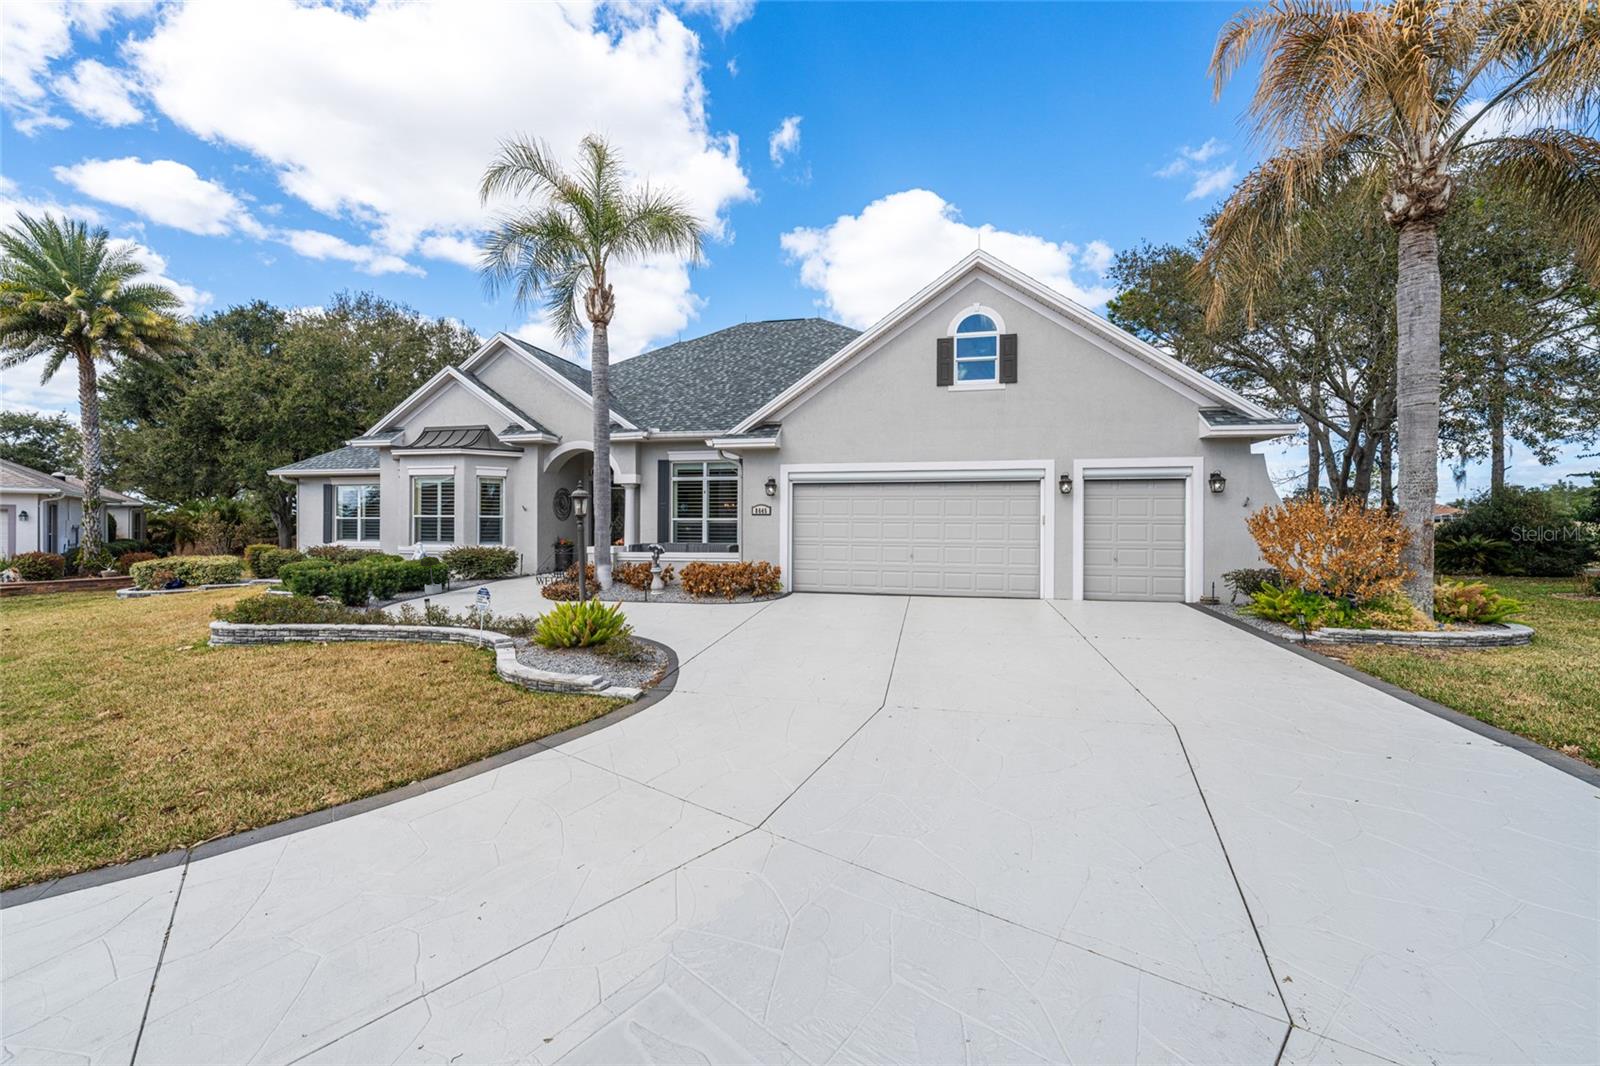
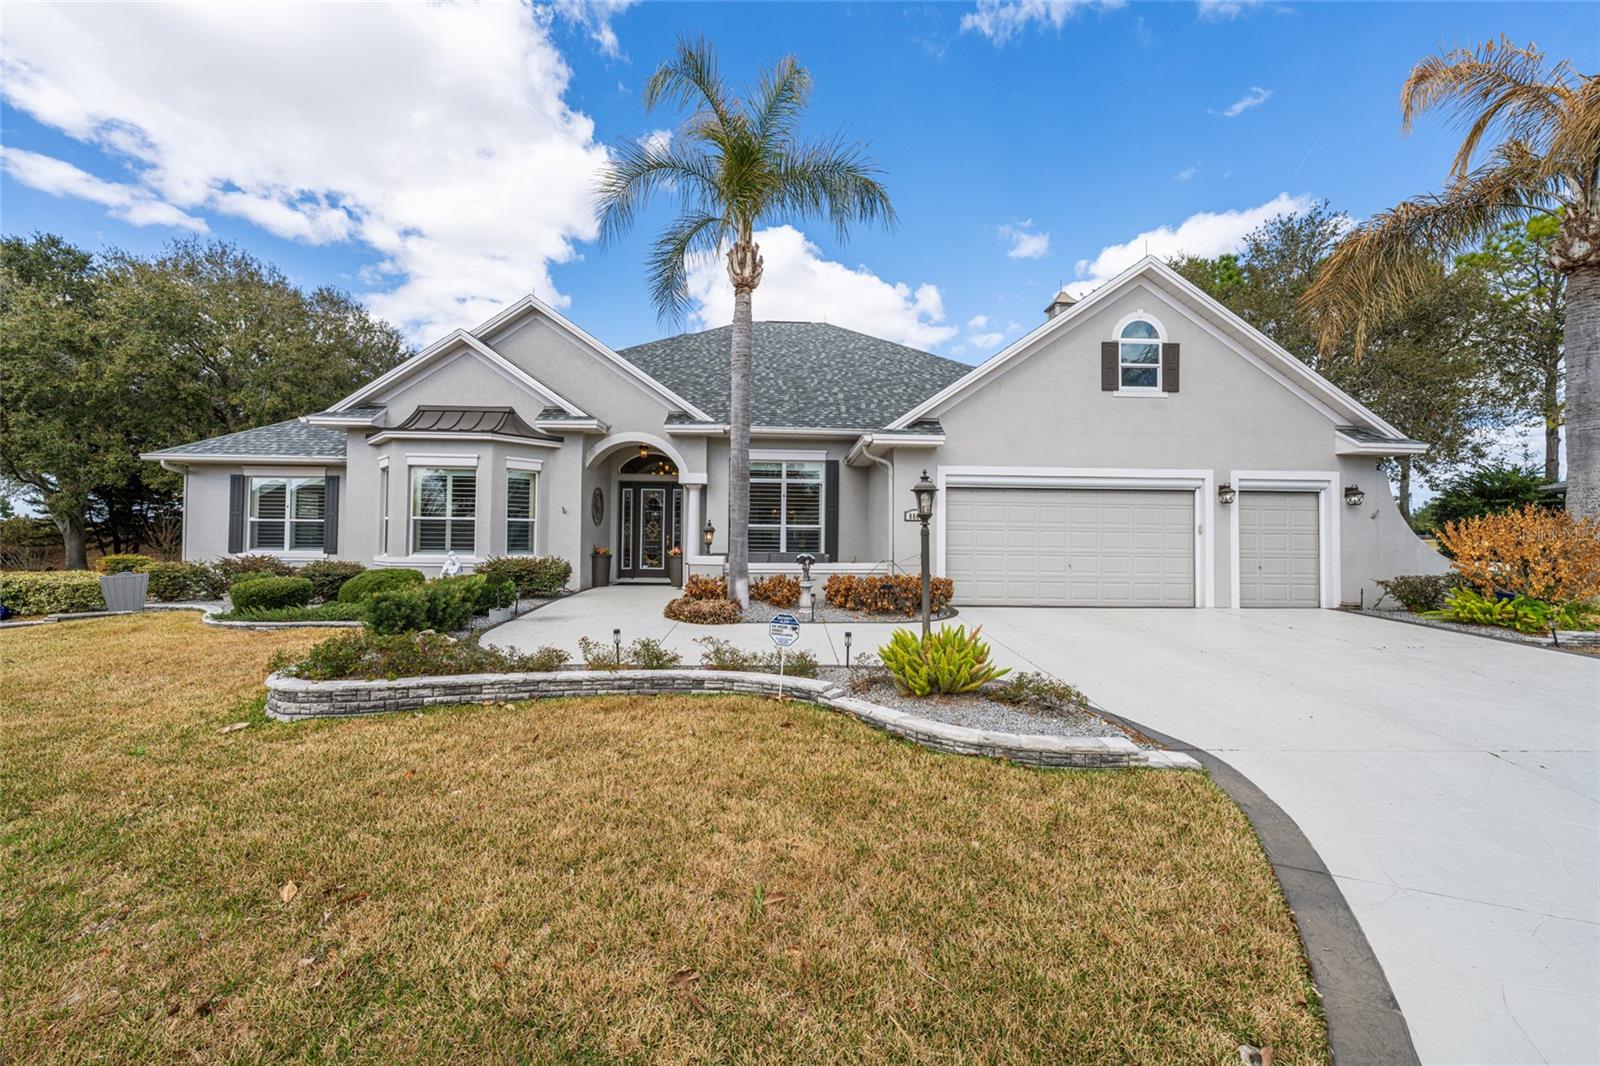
trash can: none [232,556,263,583] -> present [99,572,149,611]

